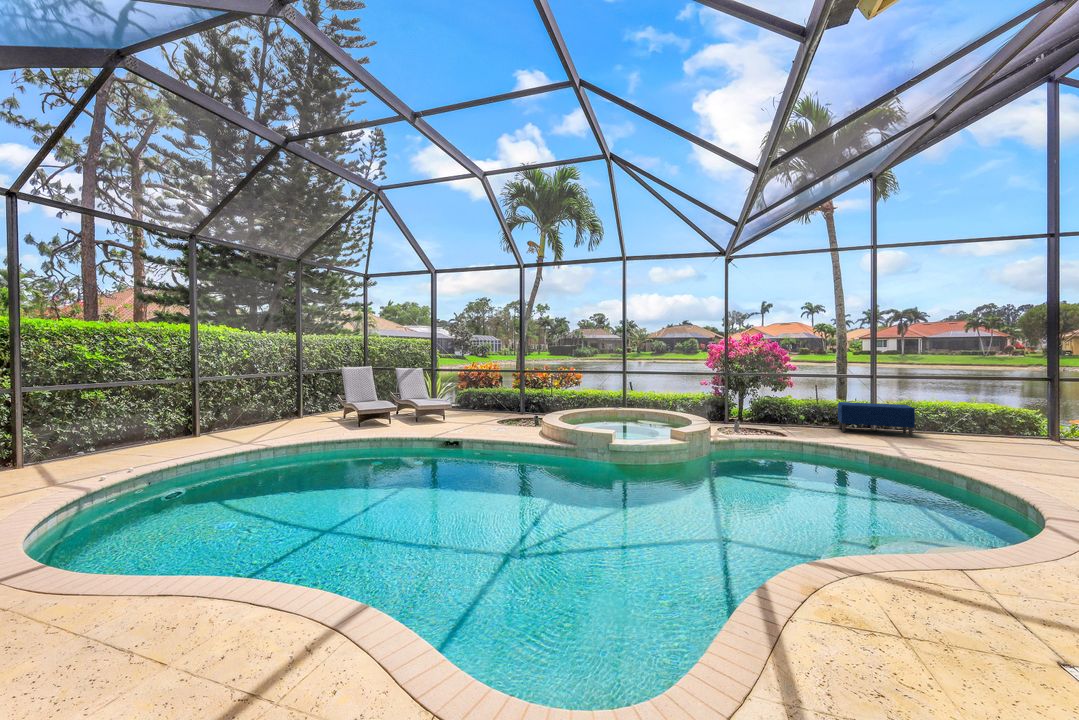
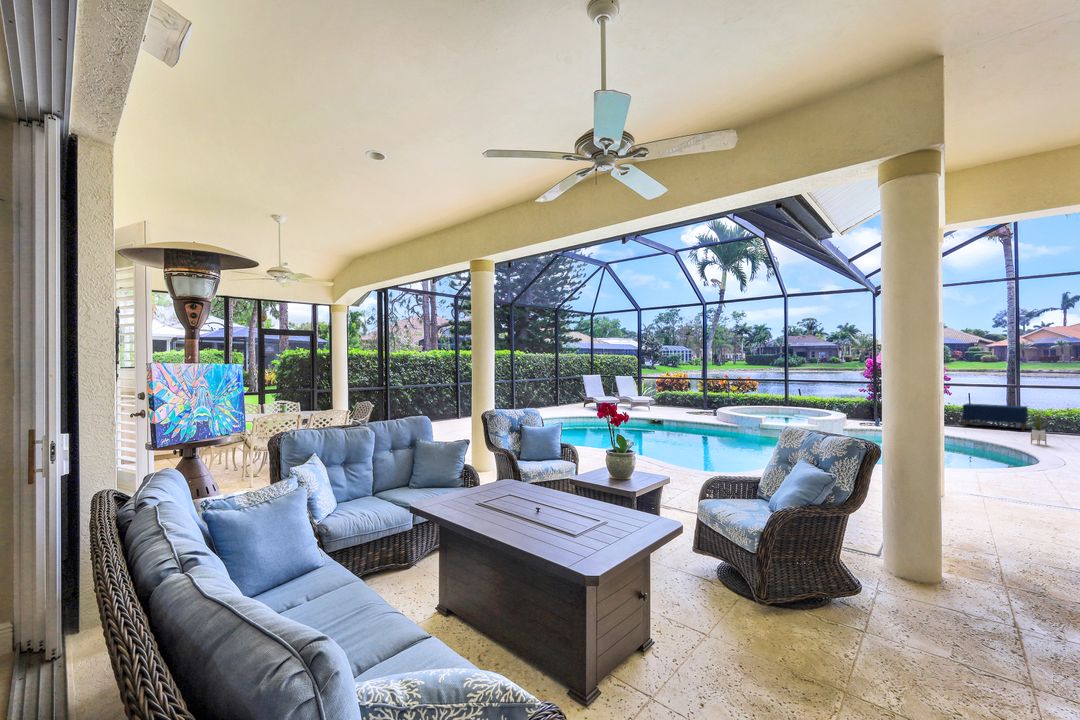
house plant: none [974,413,1014,469] -> present [1030,411,1047,445]

